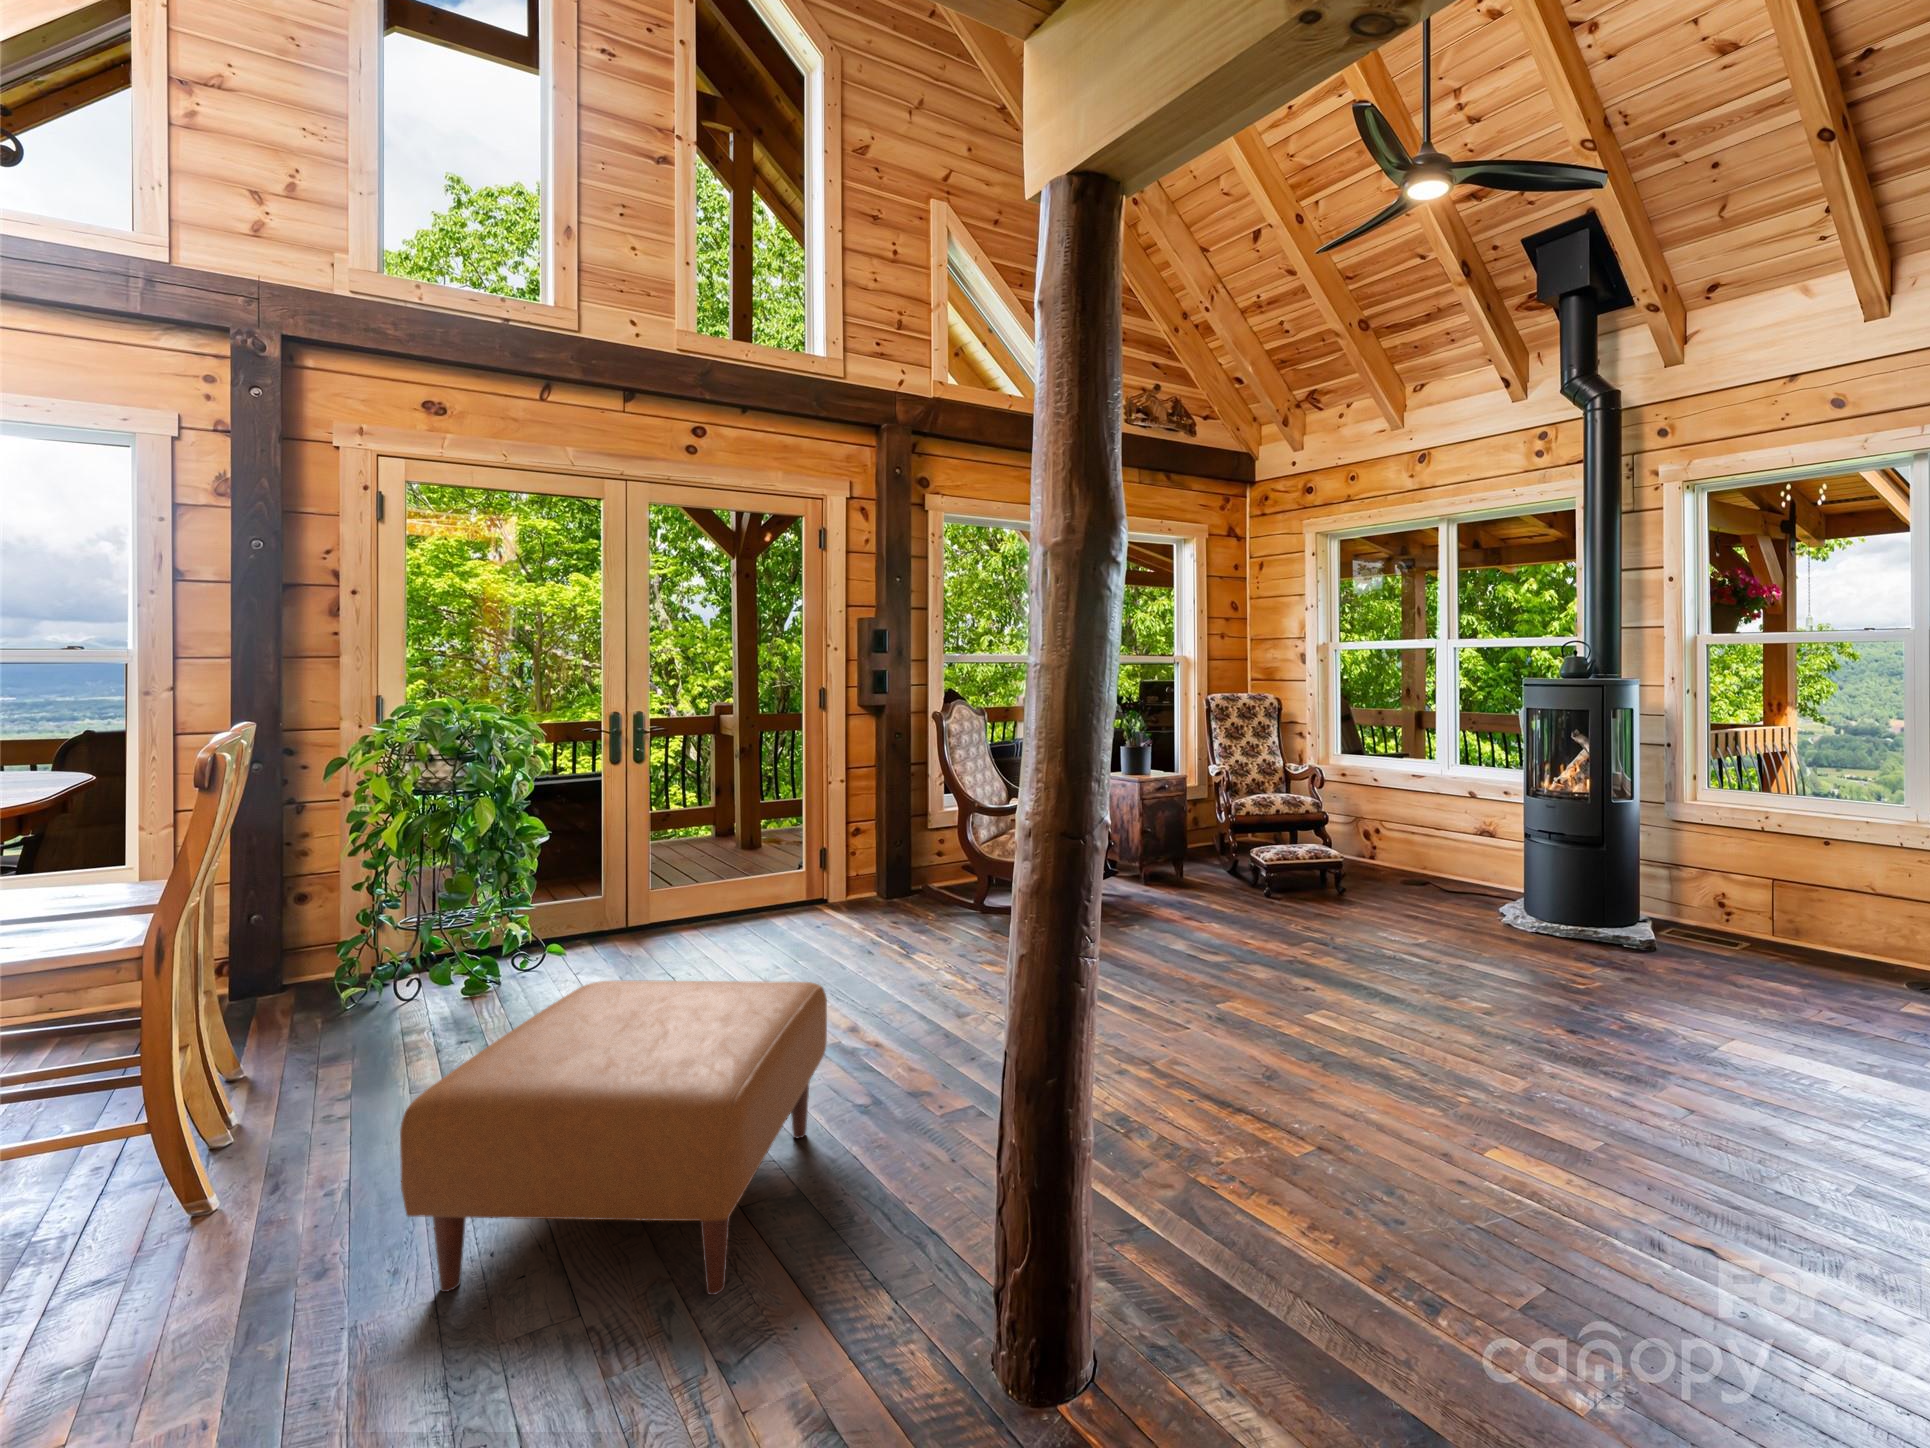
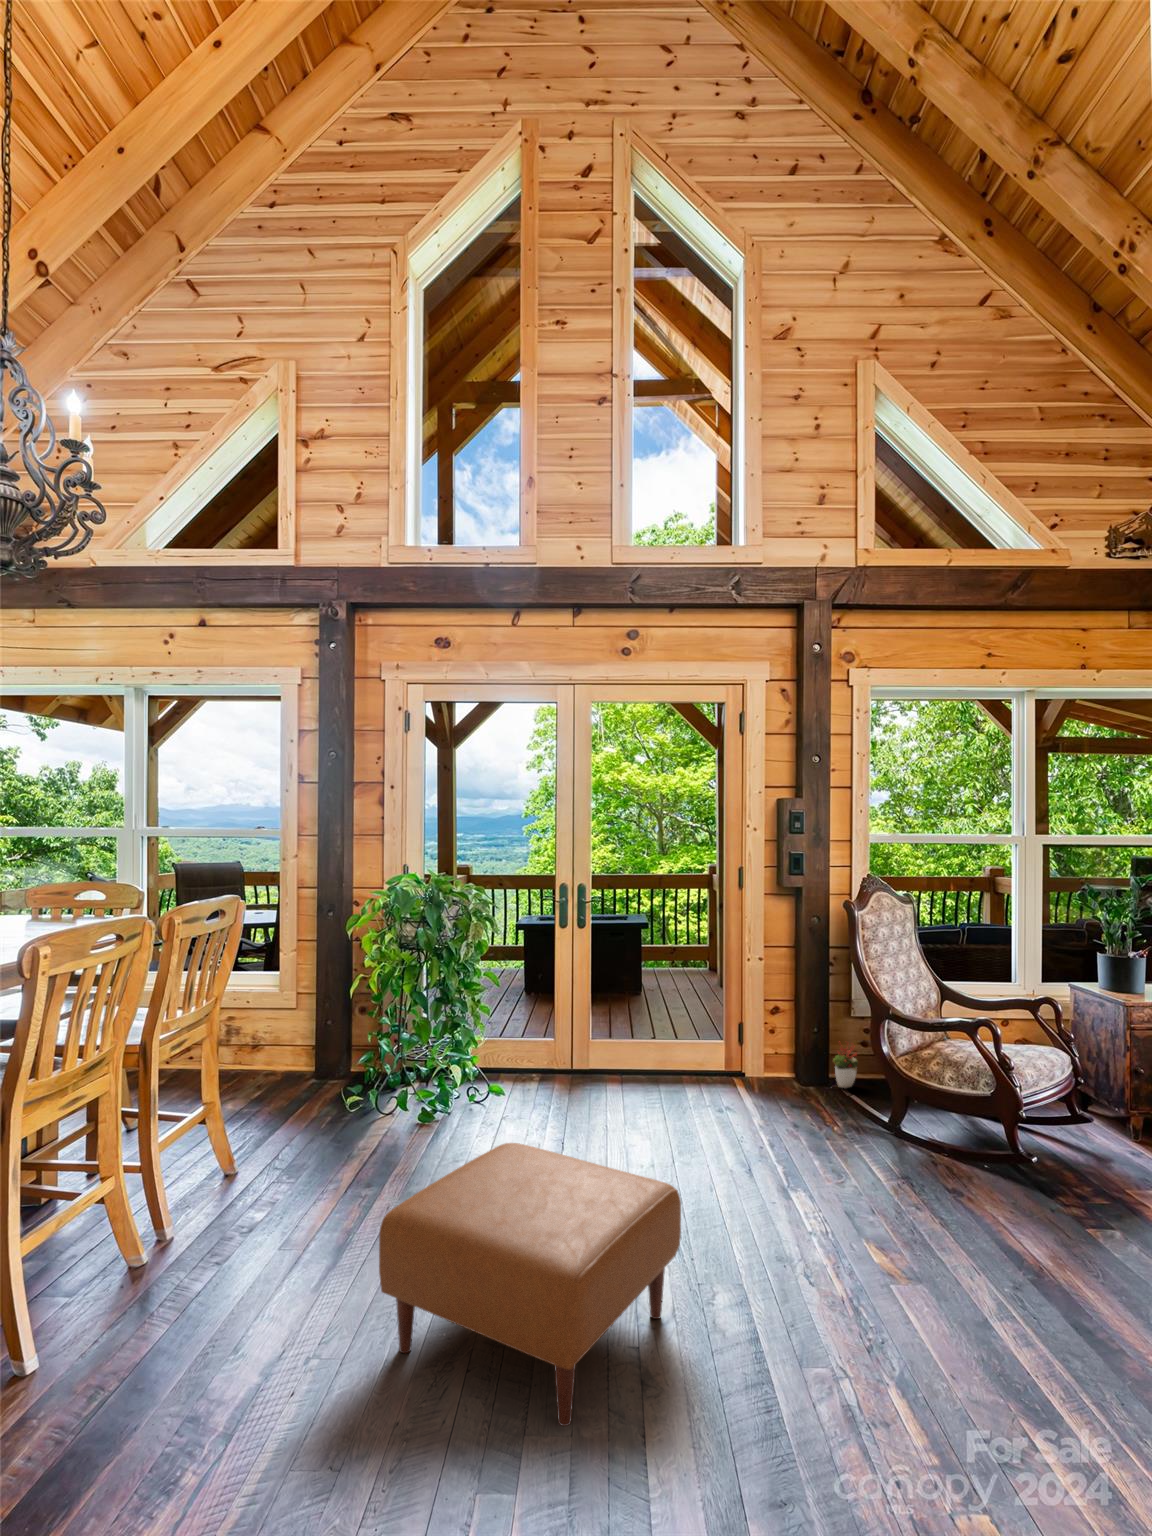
decorative plant: none [914,847,936,892] -> present [833,1046,858,1088]

